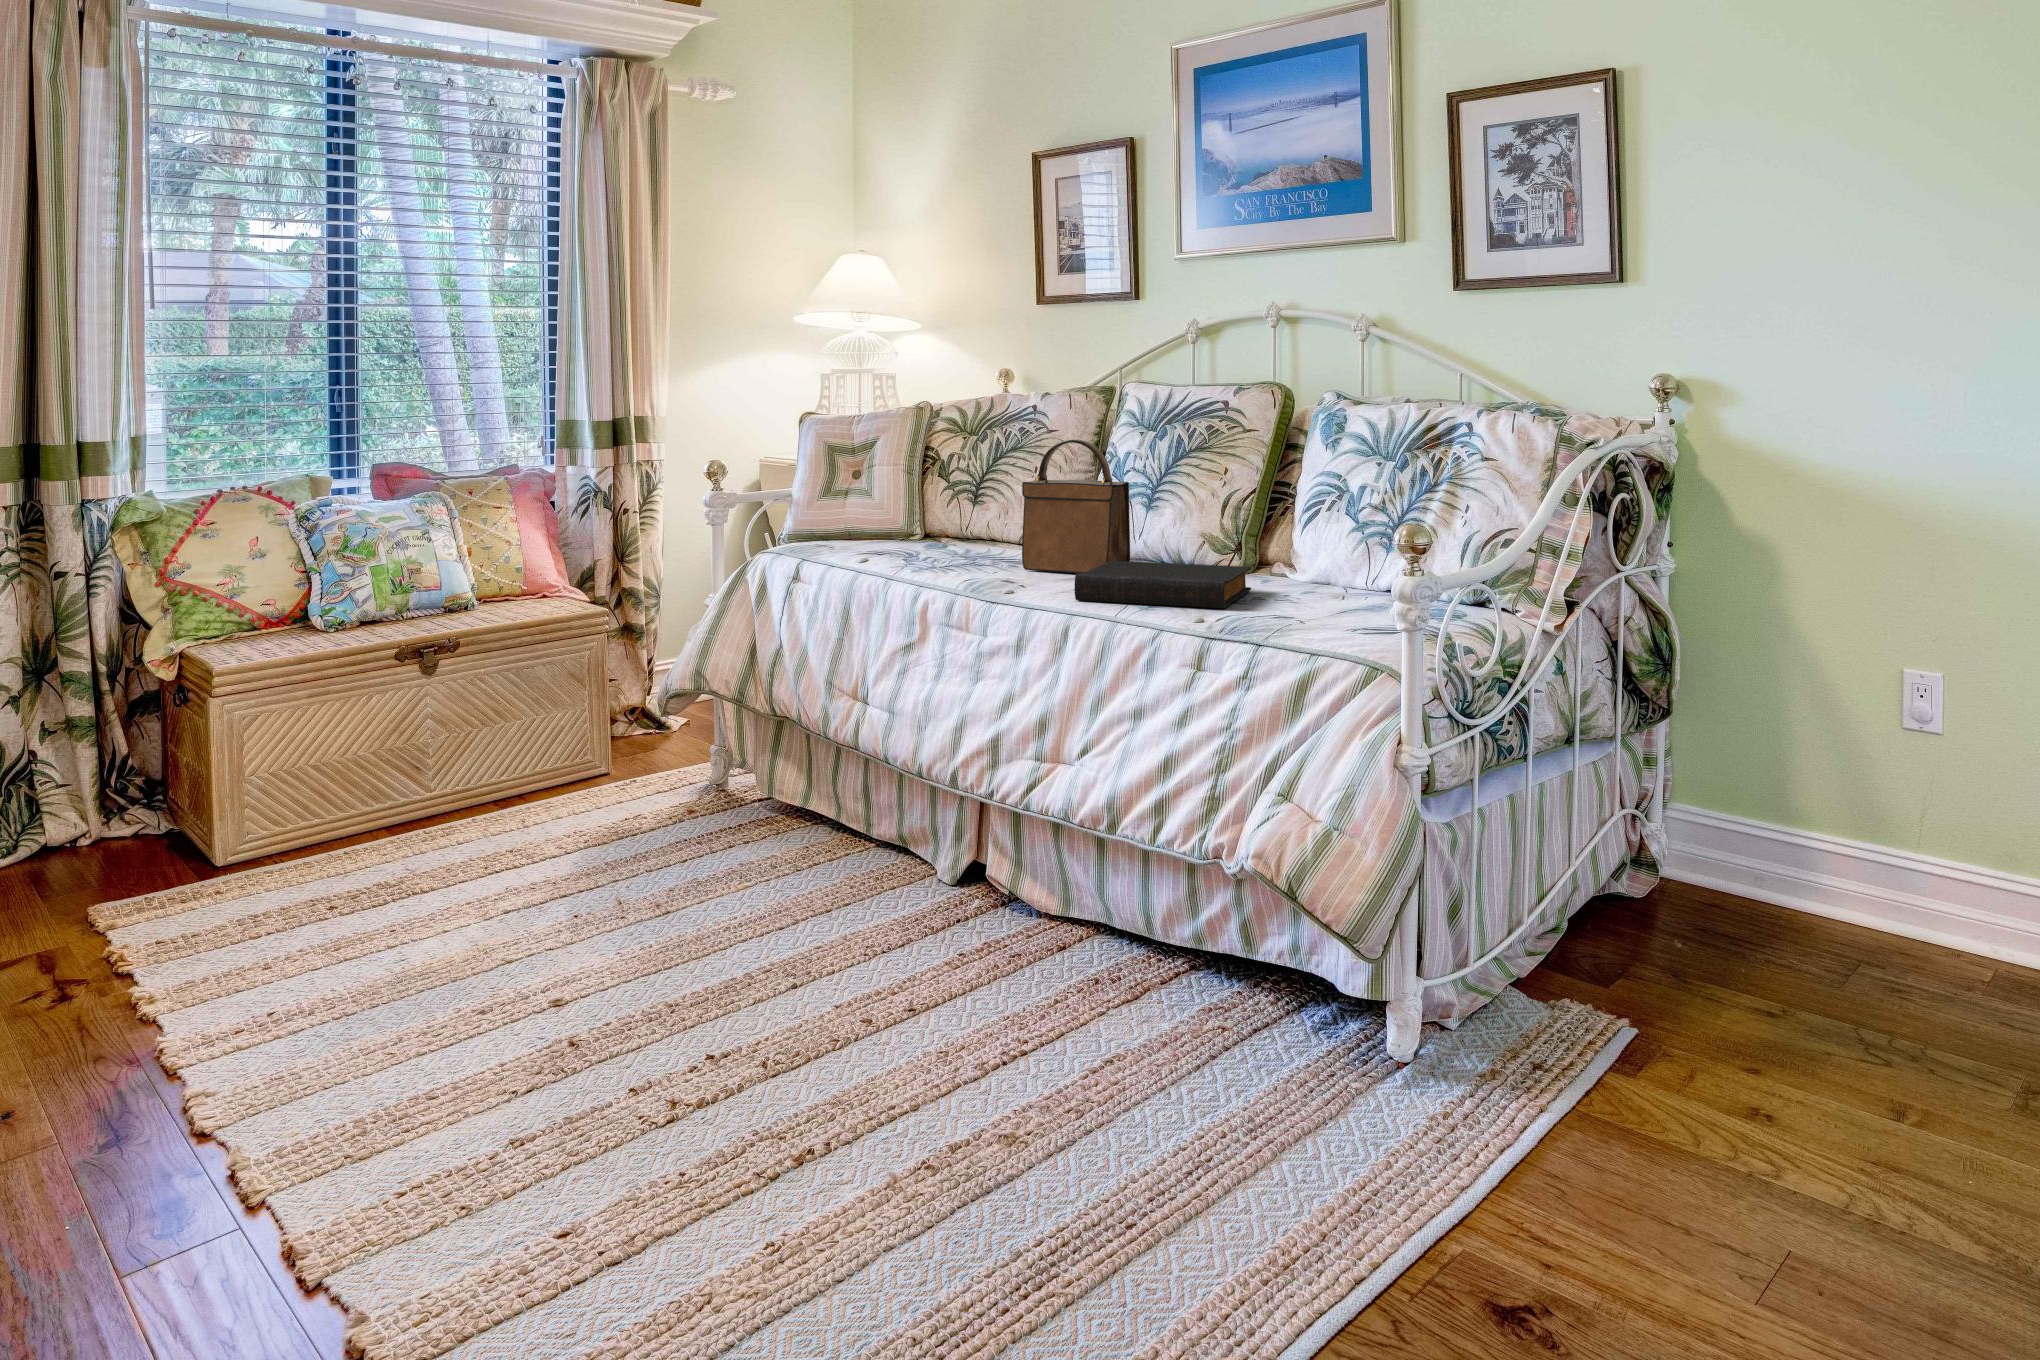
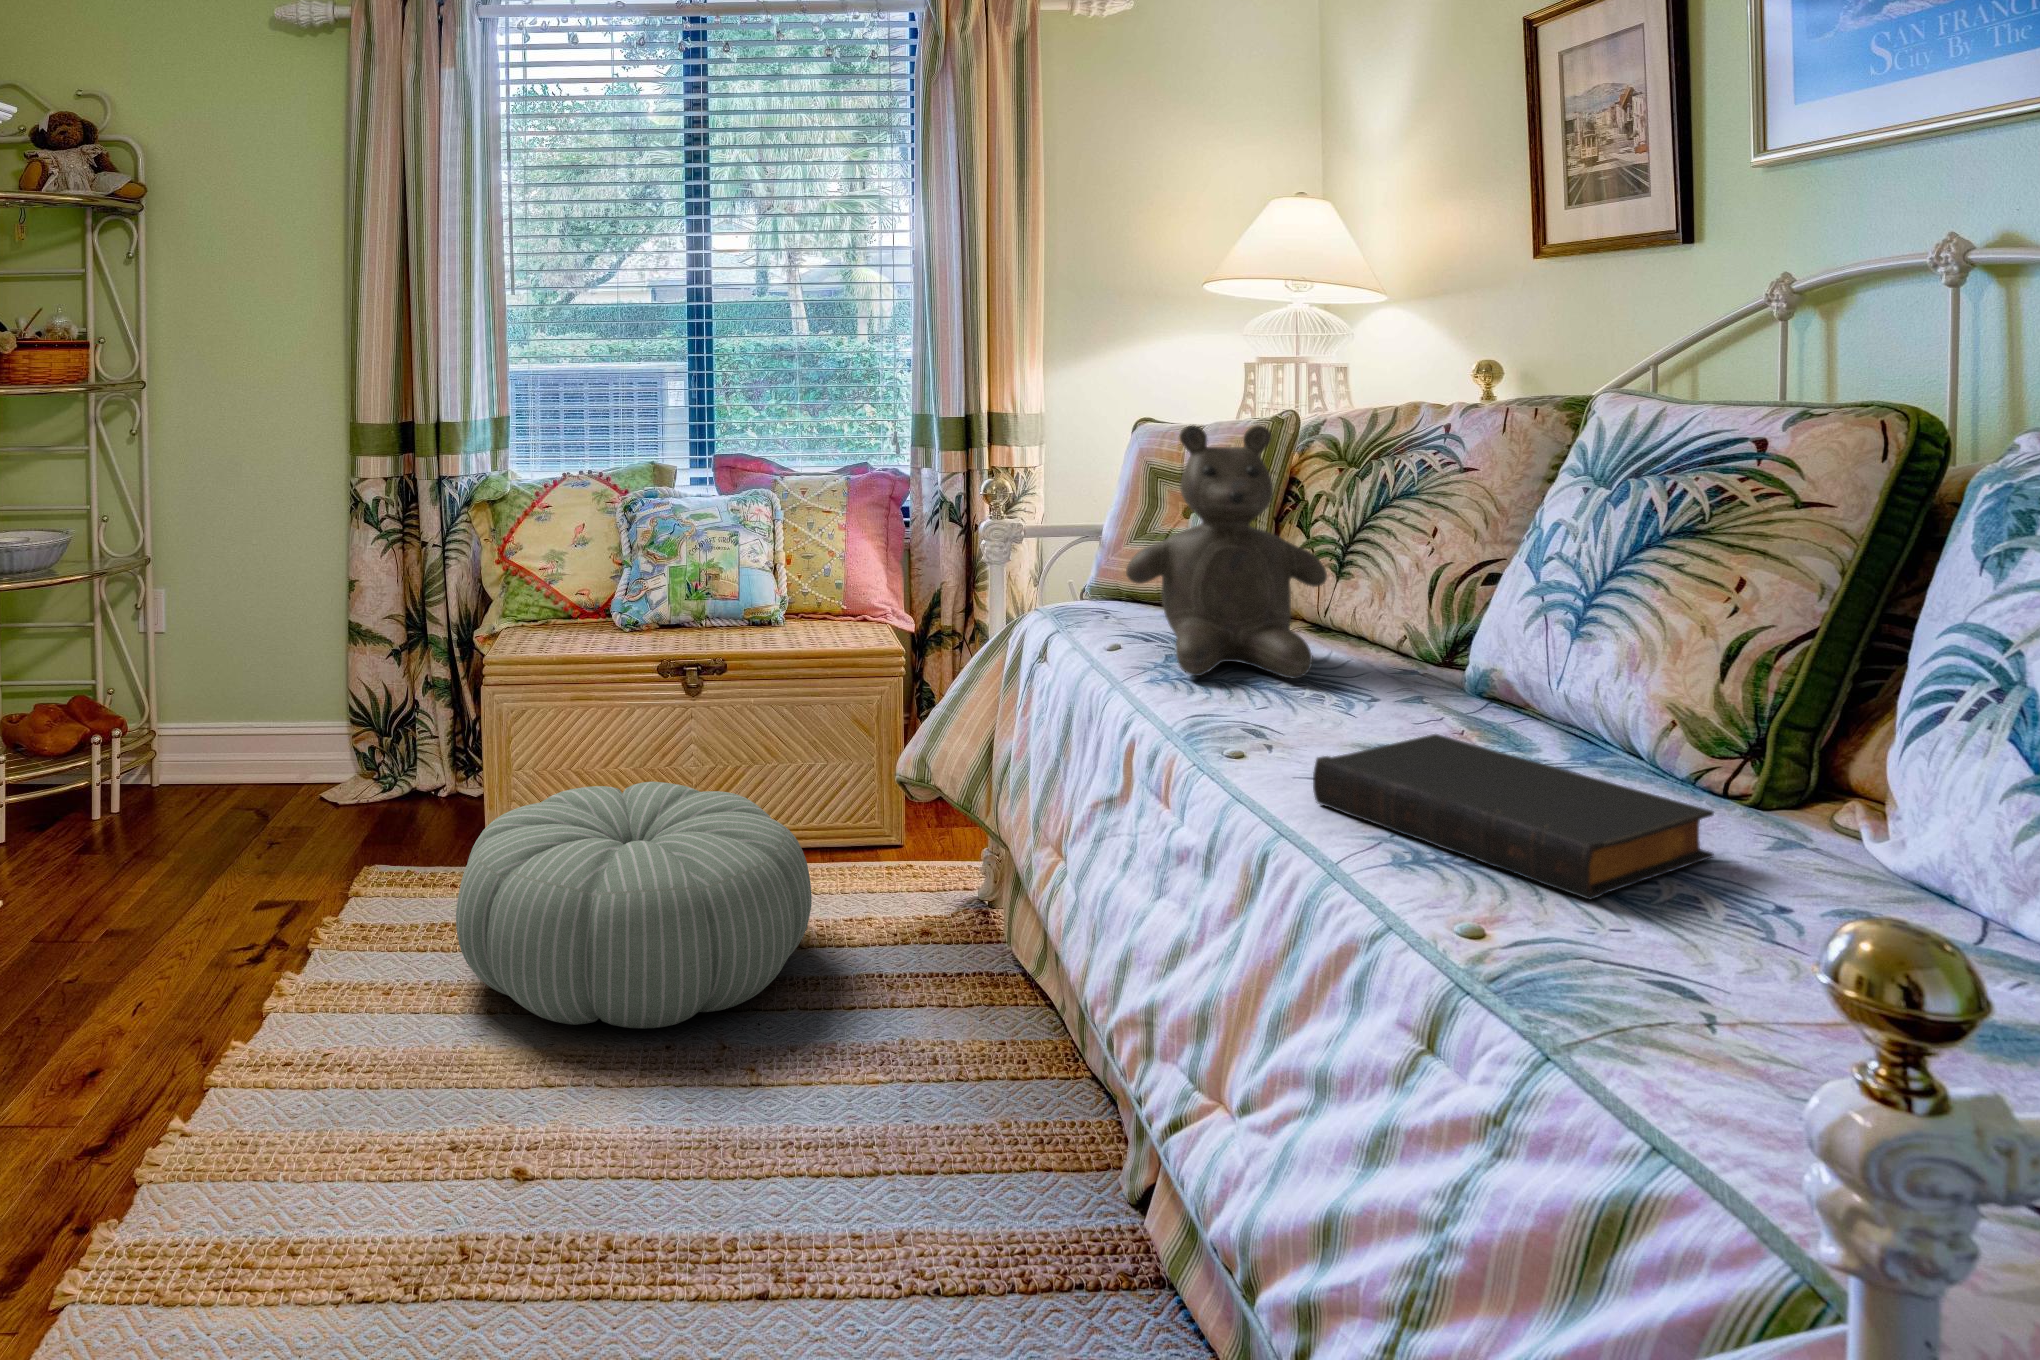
teddy bear: none [874,403,1001,565] -> present [1126,425,1327,679]
handbag: present [1022,440,1130,573] -> none [1321,504,1519,750]
pouf: none [297,732,635,930] -> present [456,782,812,1028]

